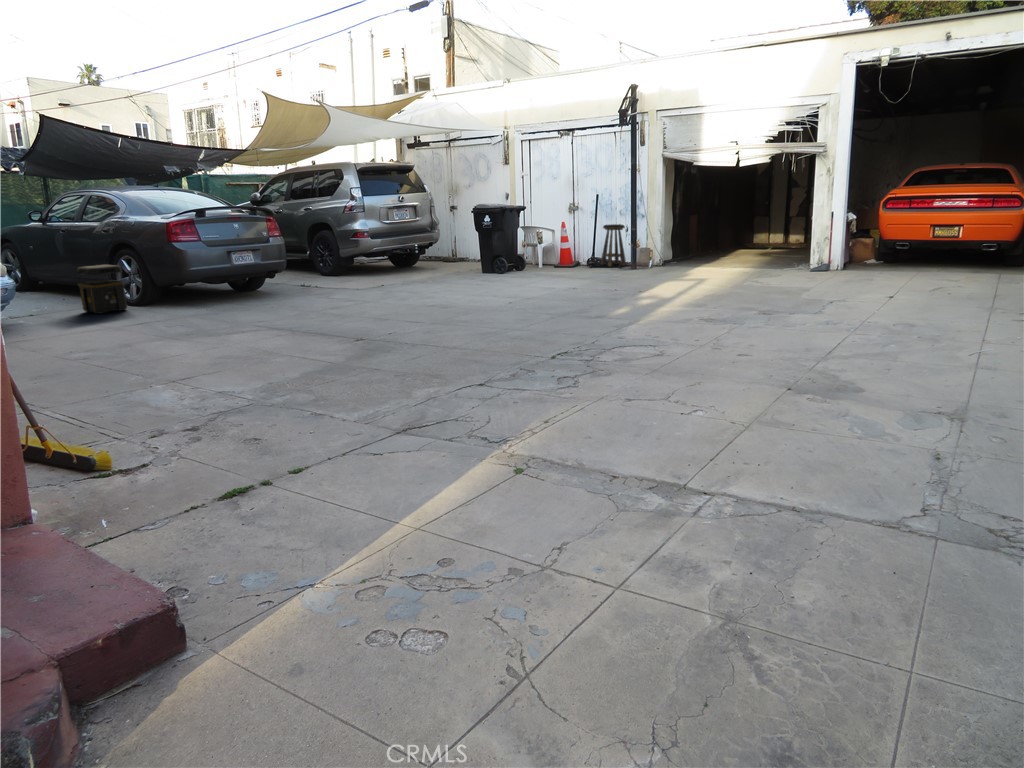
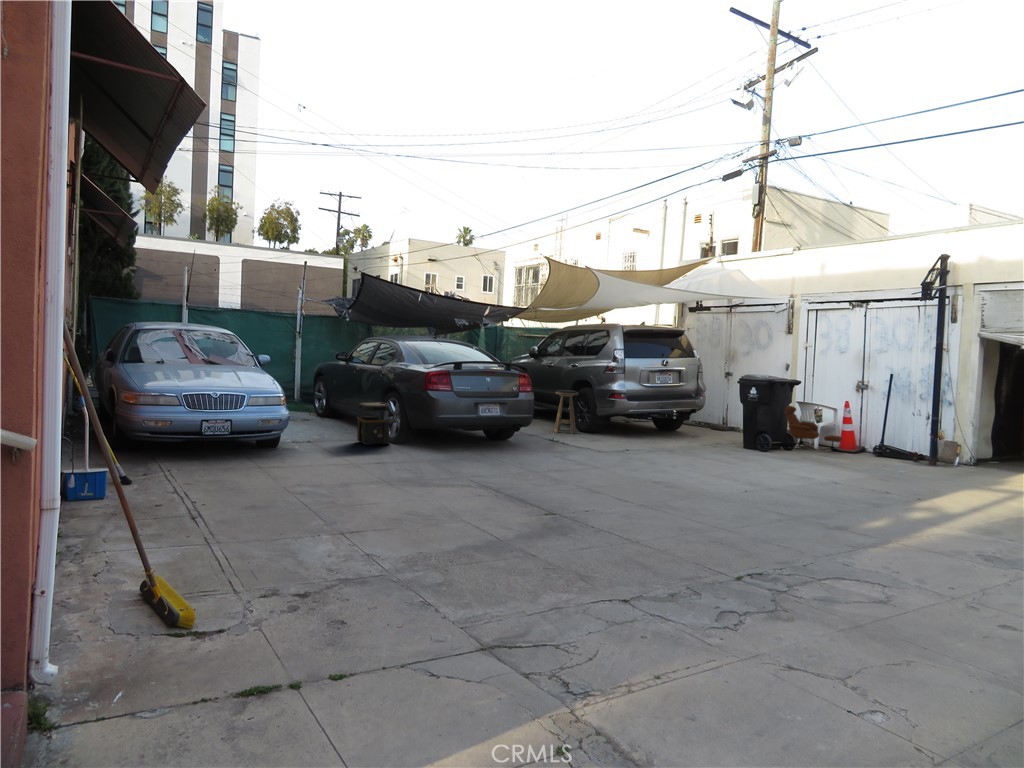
stool: present [601,224,626,266] -> present [554,390,578,434]
lounge chair: none [515,231,566,269] -> present [785,406,842,452]

